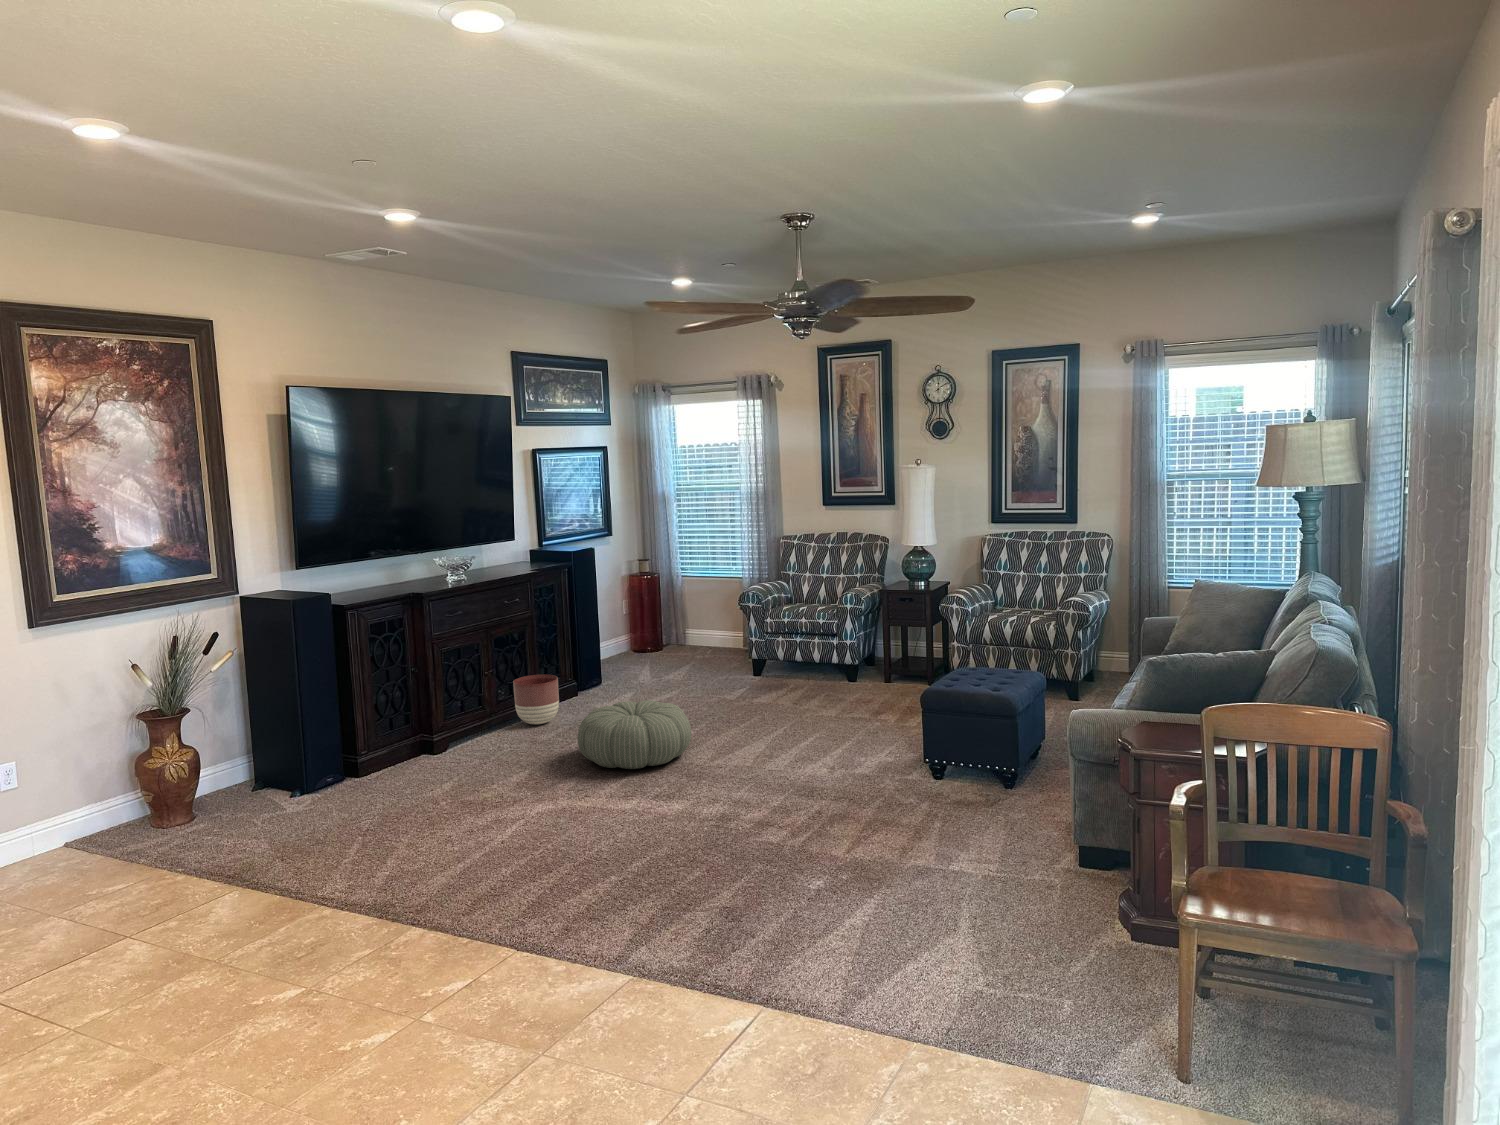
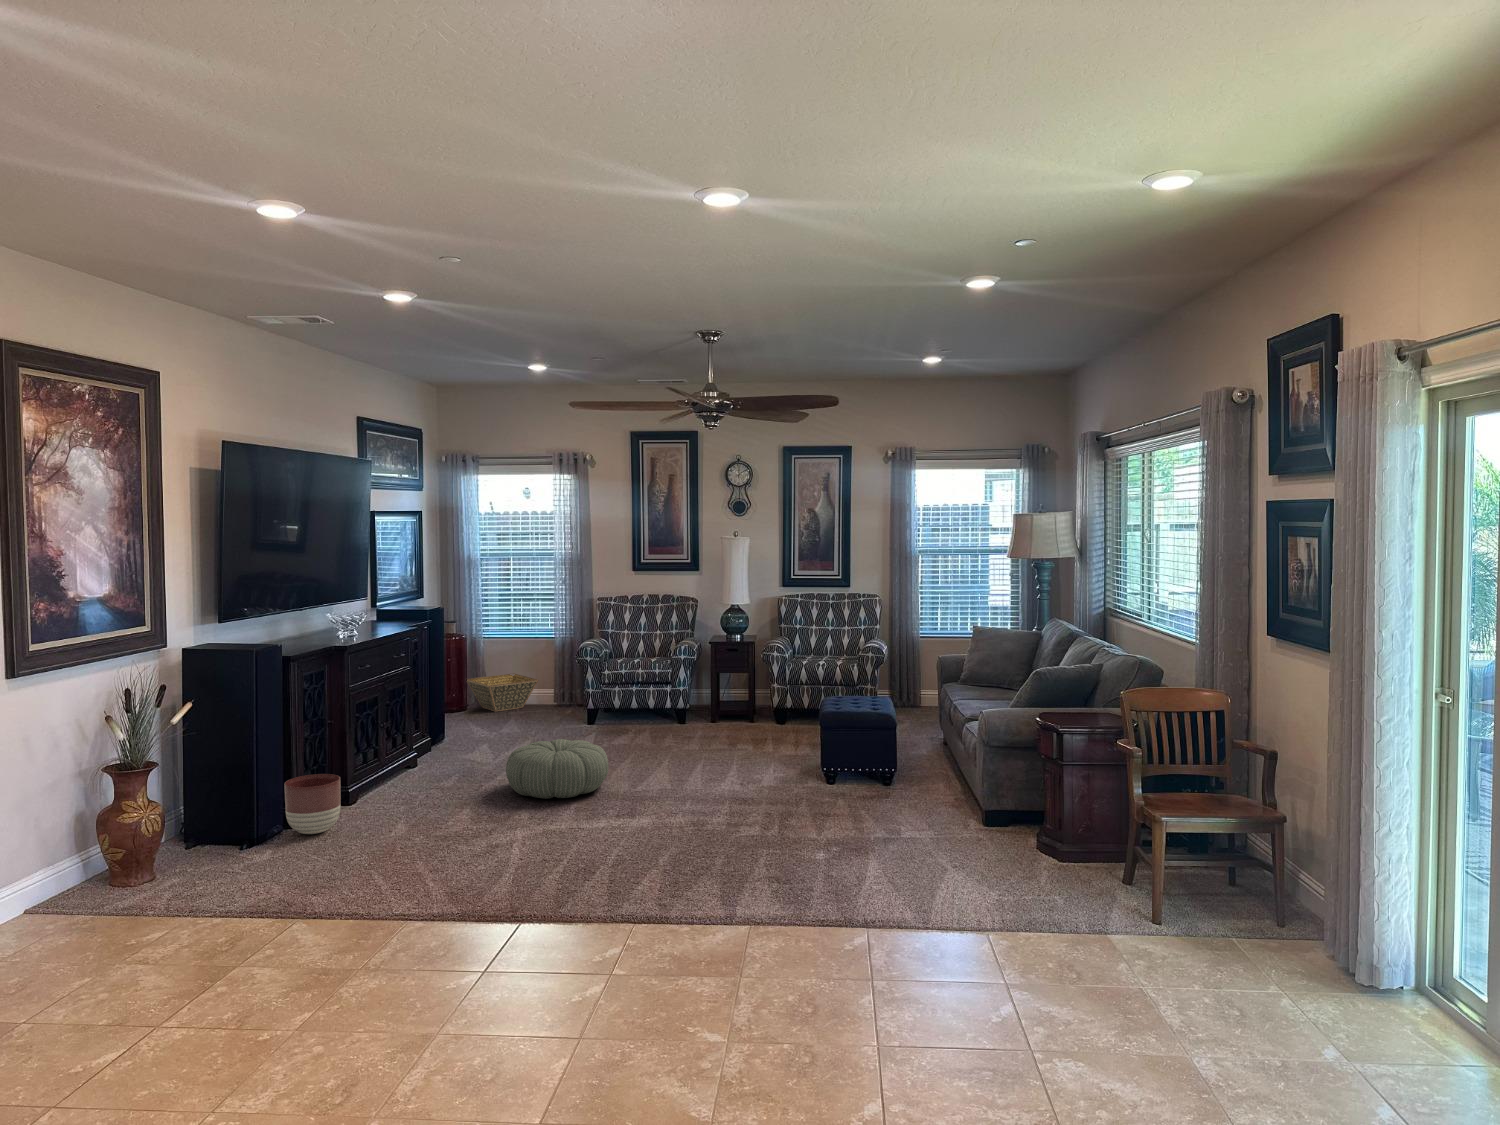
basket: none [656,615,723,656] -> present [467,674,538,712]
planter: present [513,675,559,724] -> present [284,774,341,834]

